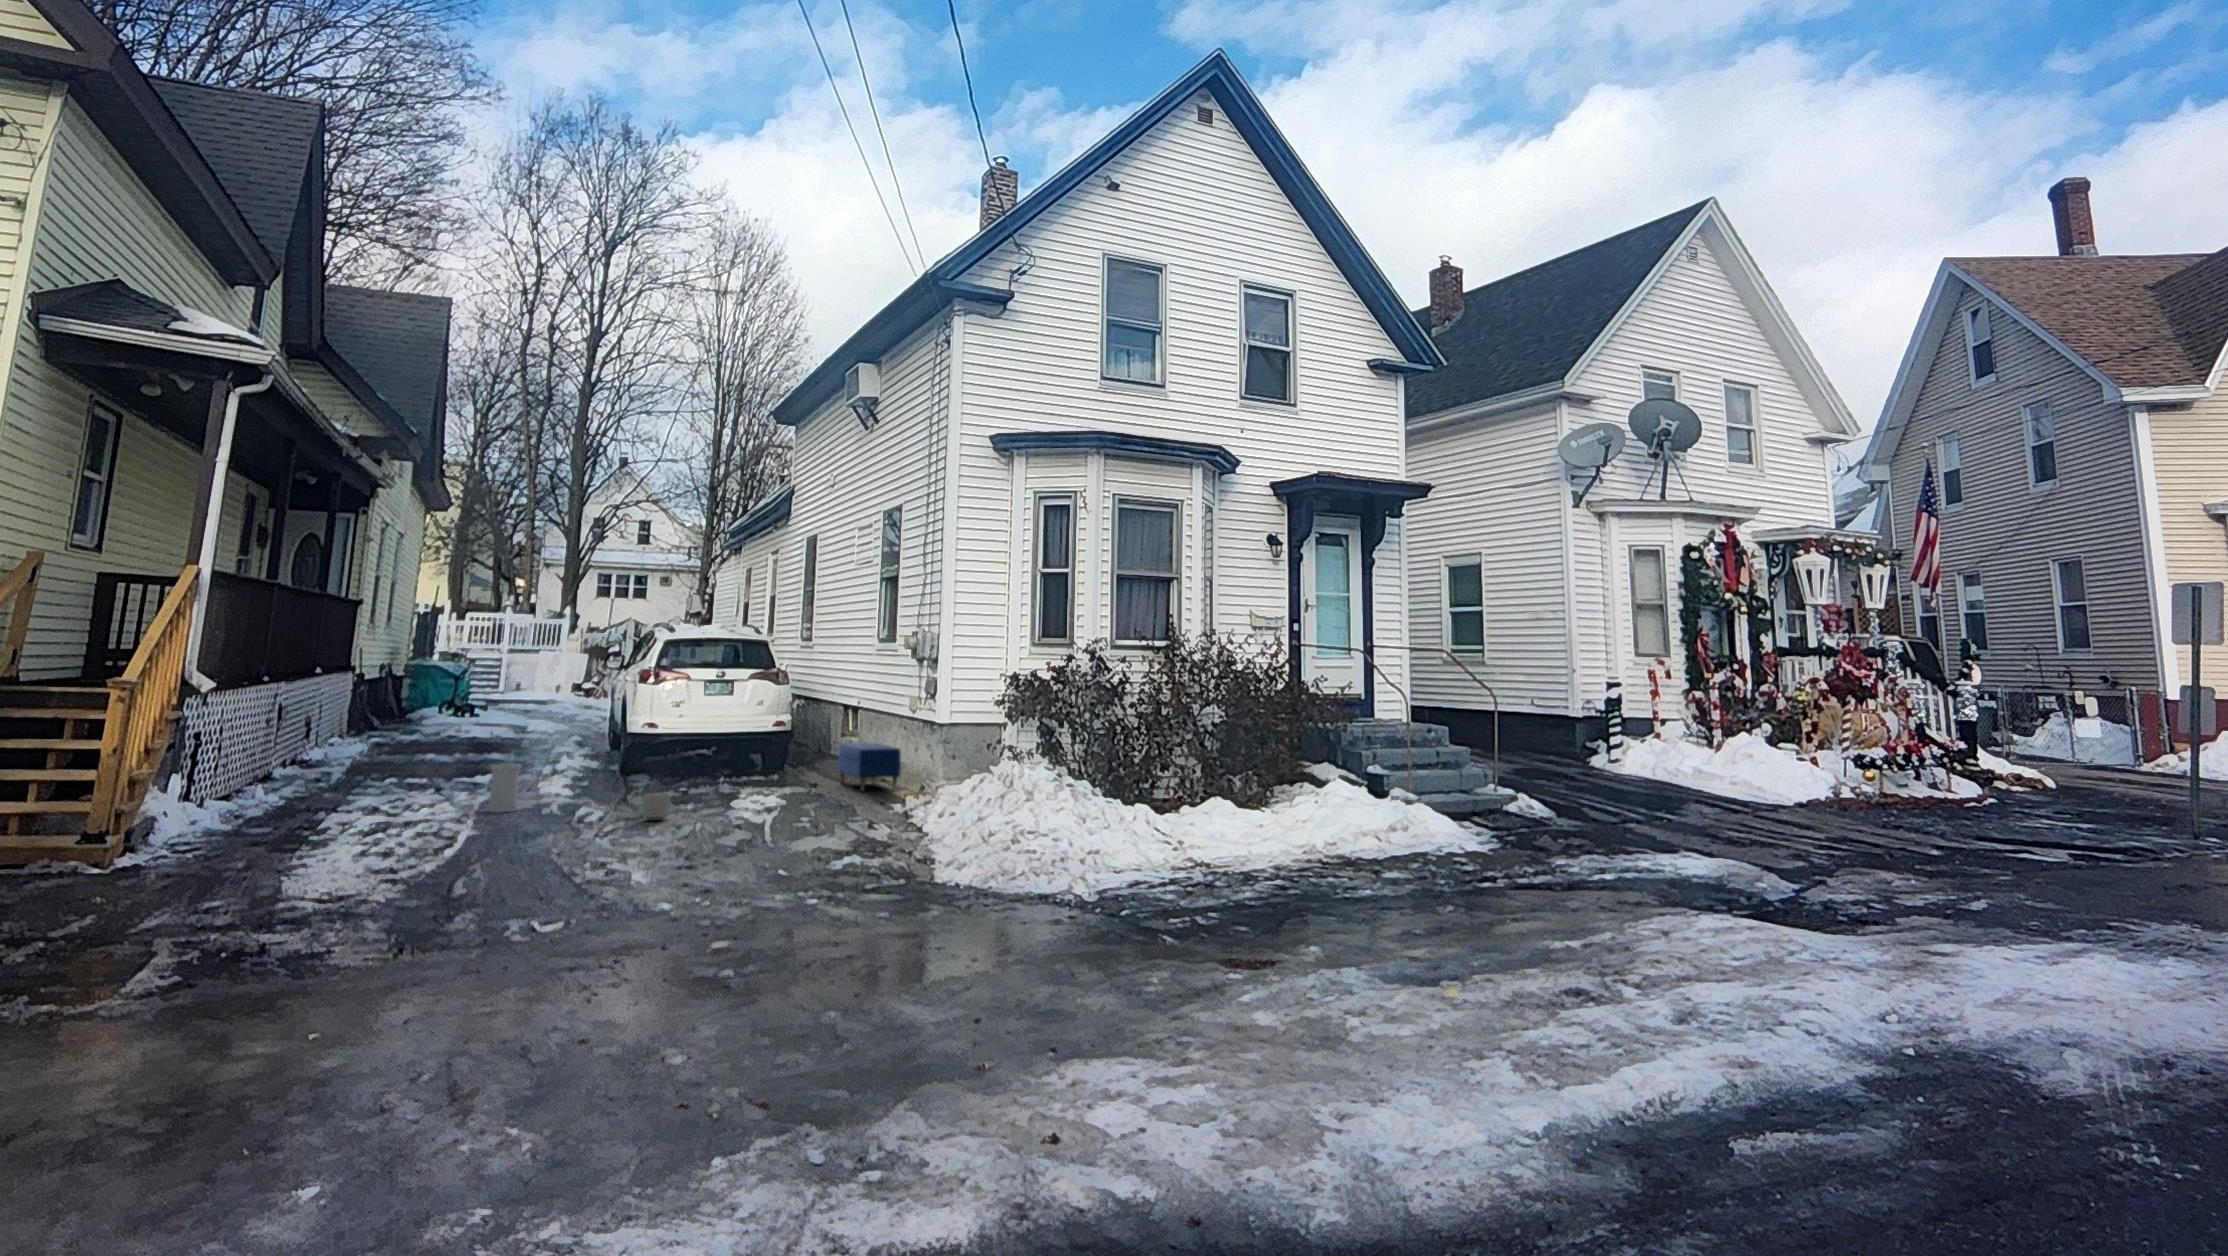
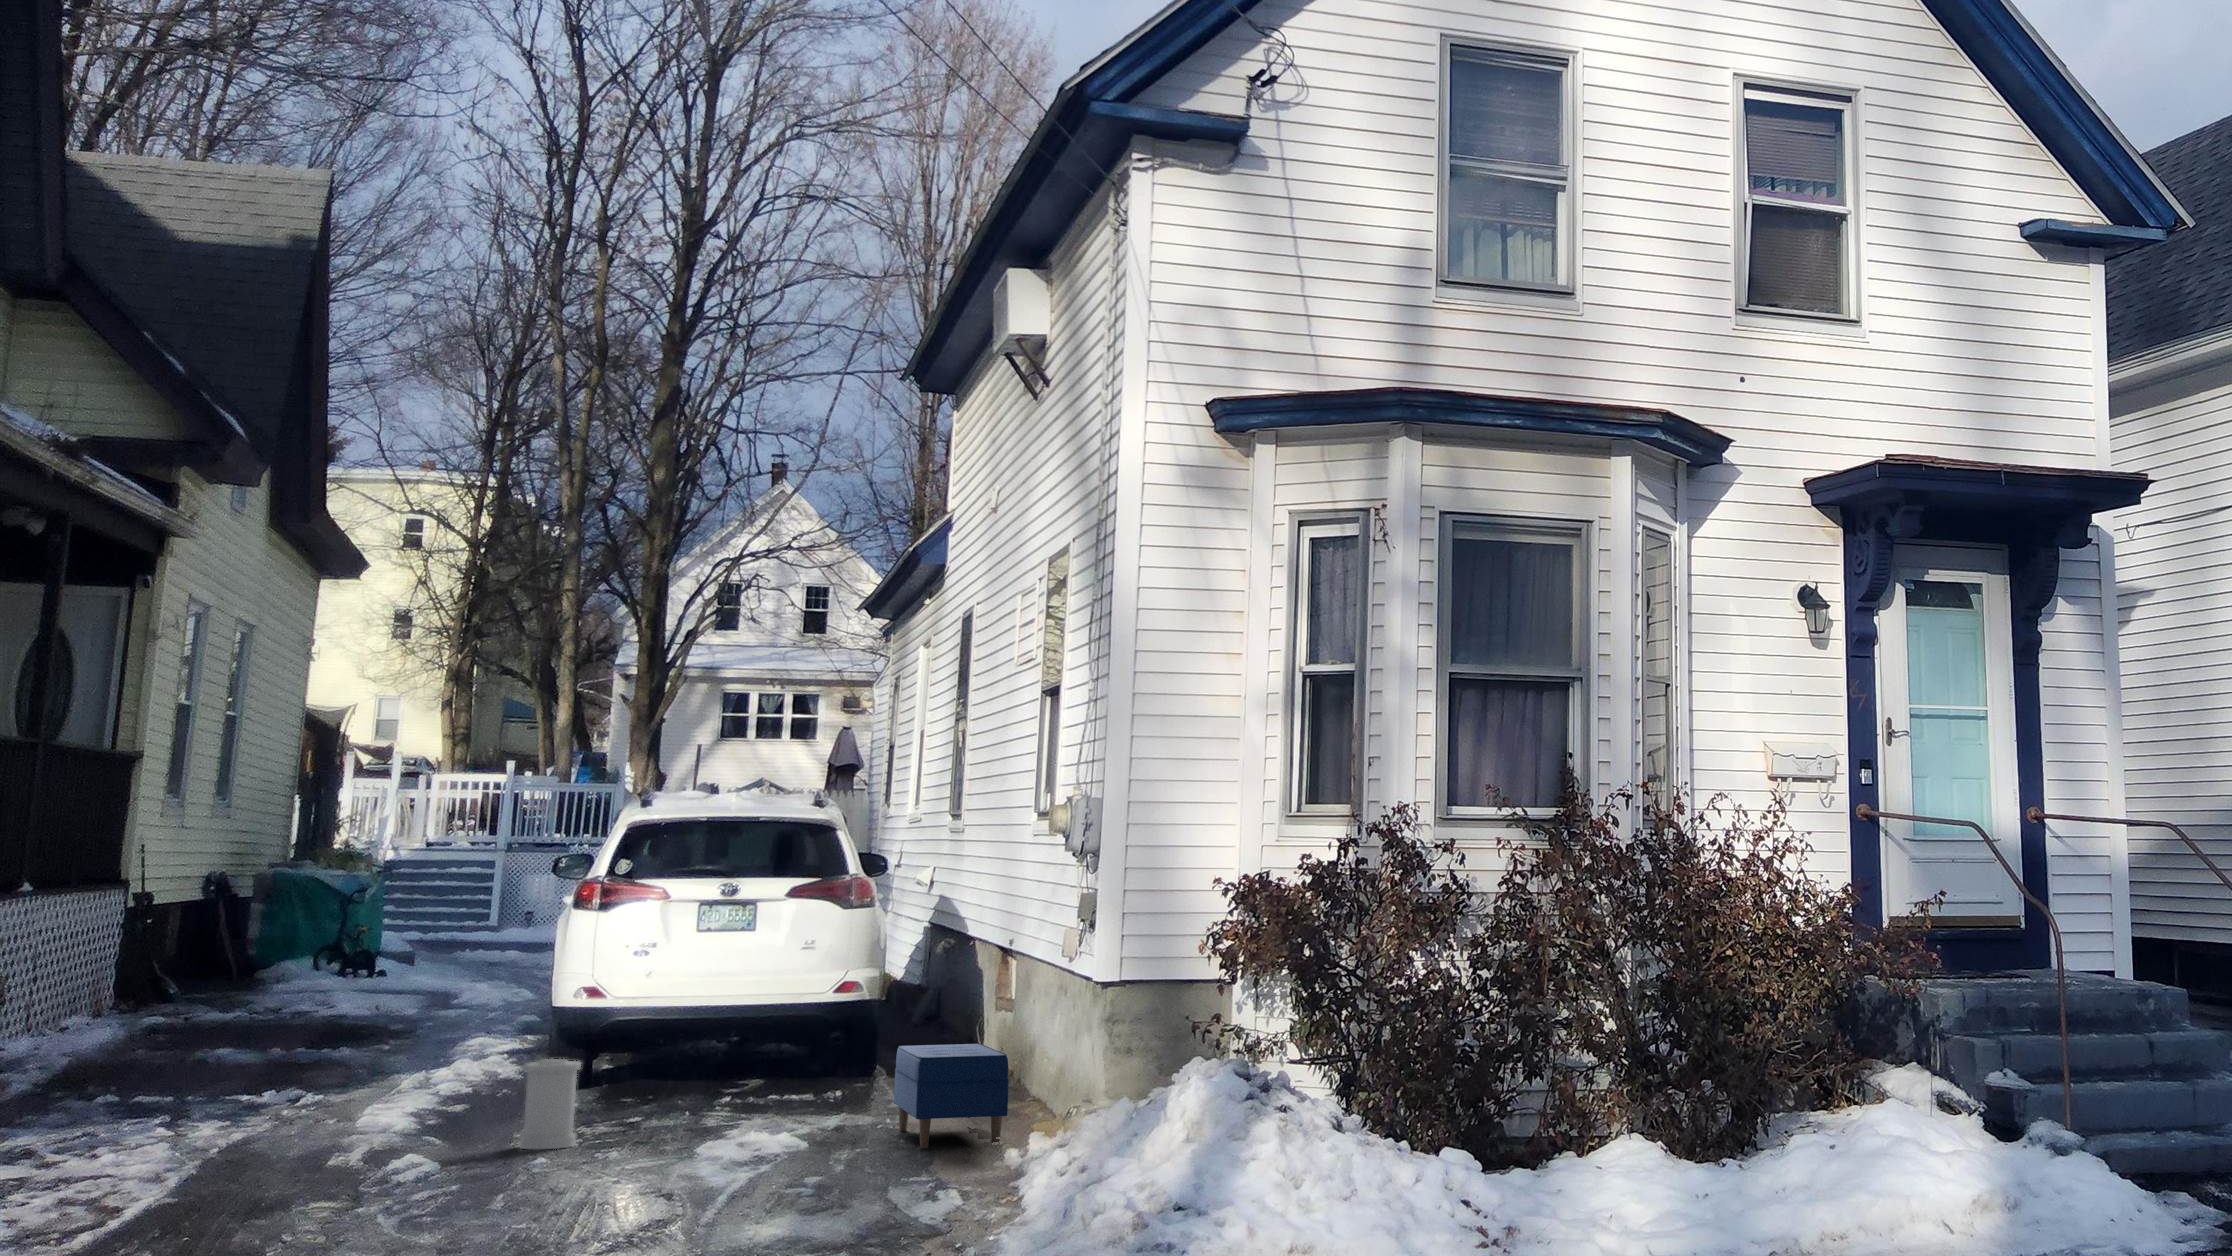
trash can: present [487,763,521,812] -> present [519,1059,581,1149]
planter: present [642,793,670,821] -> none [373,1157,438,1219]

